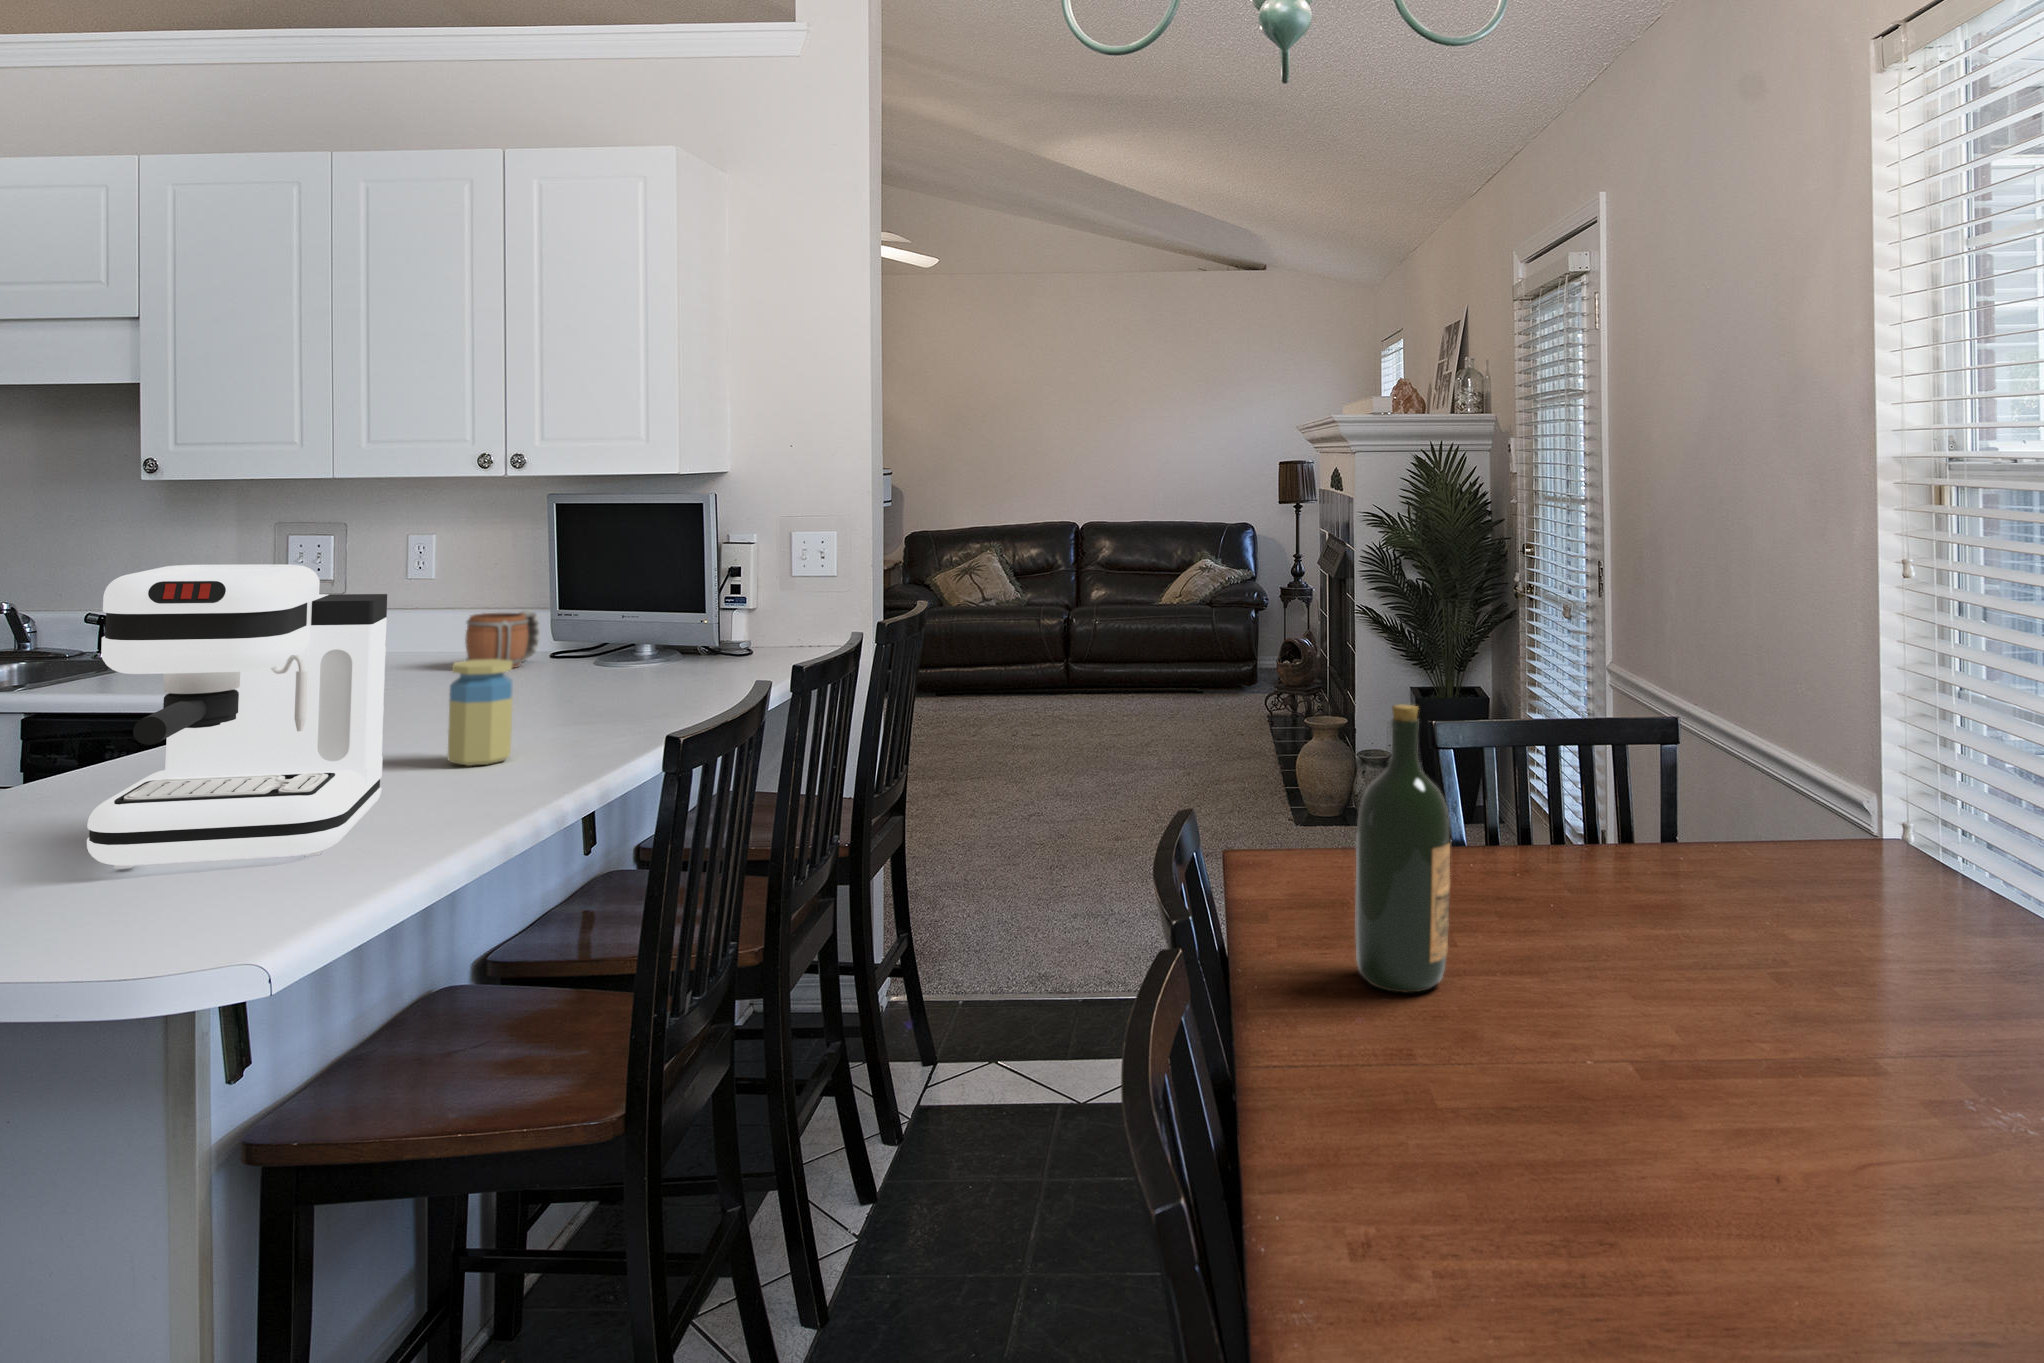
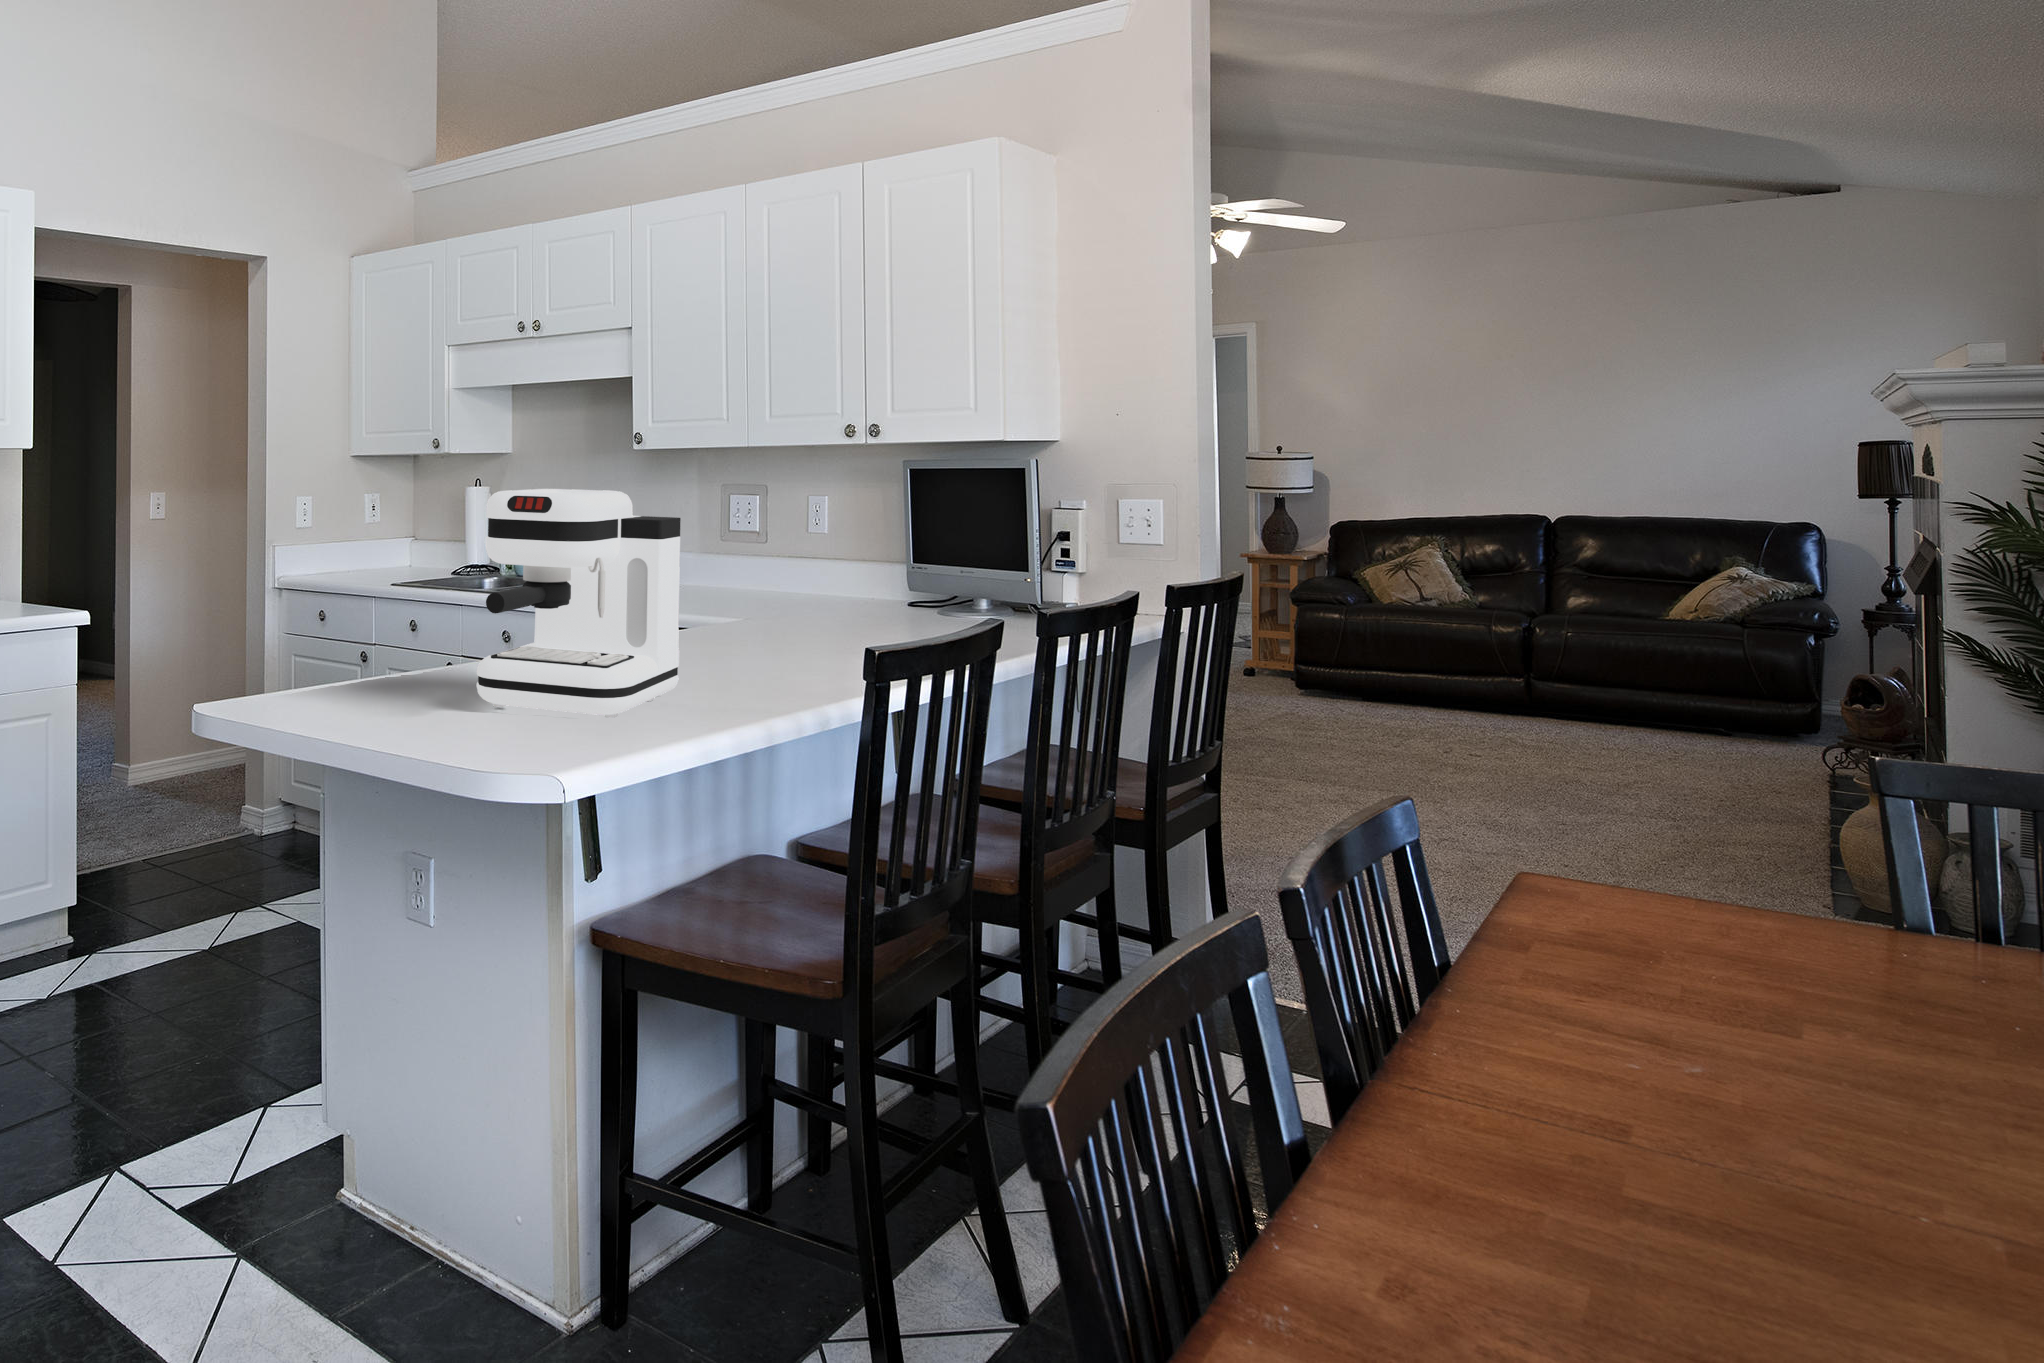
mug: present [465,610,540,668] -> none [836,561,897,609]
jar: present [447,659,513,766] -> none [755,585,806,674]
wine bottle: present [1355,704,1450,993] -> none [1625,694,1793,1101]

